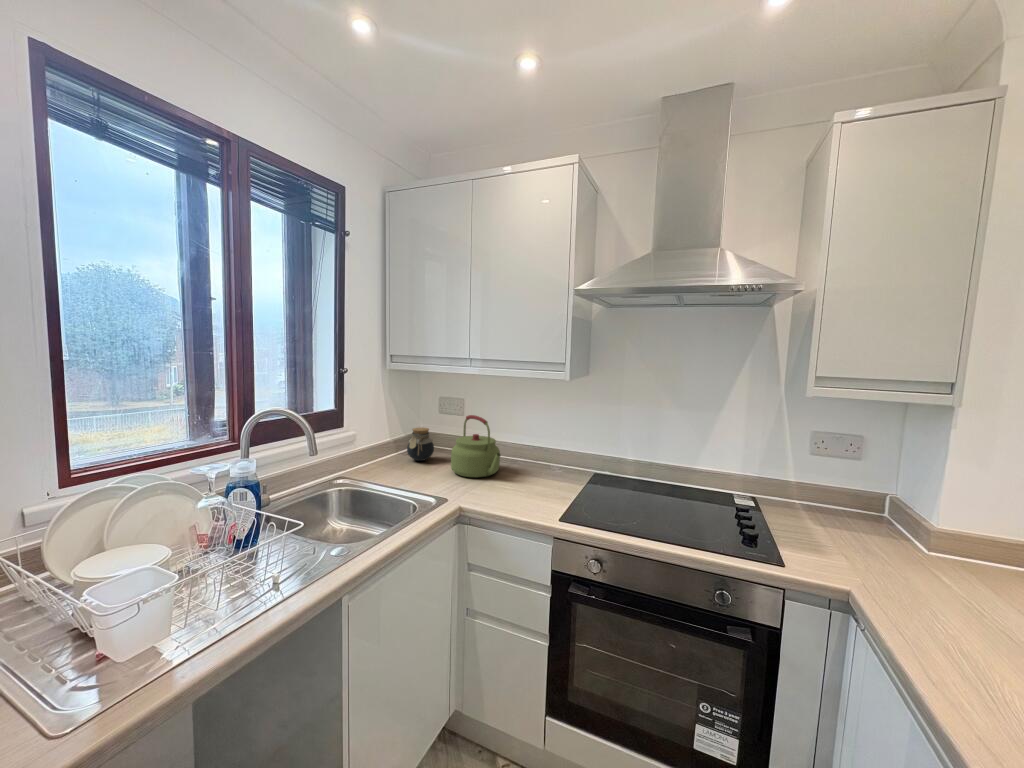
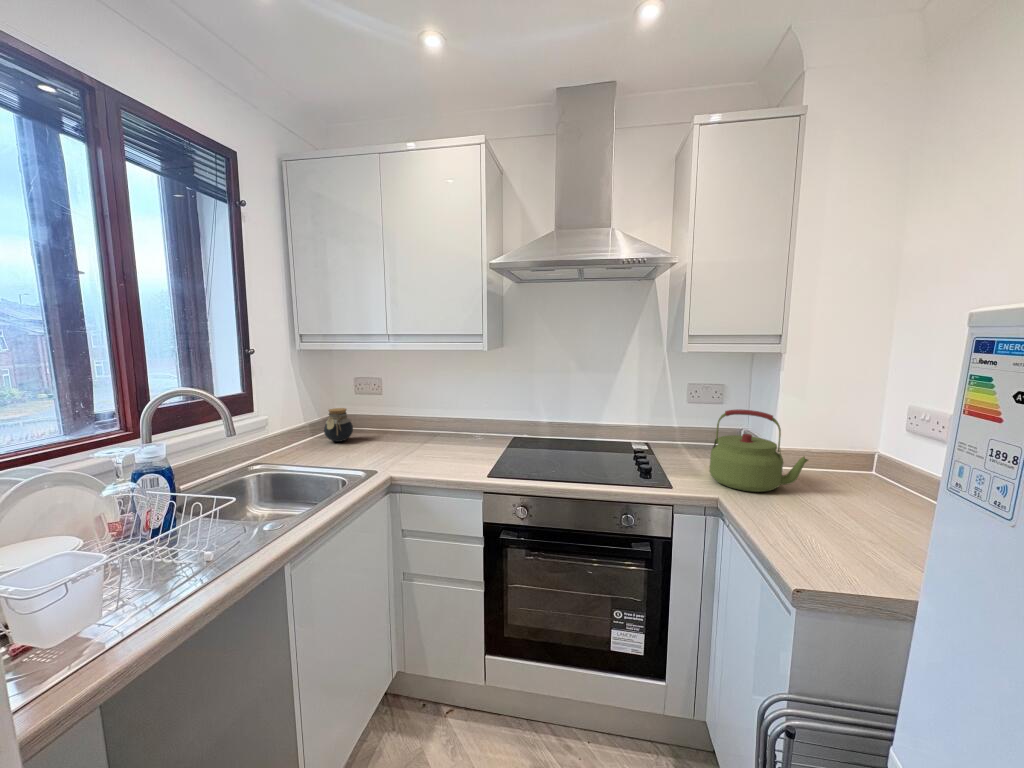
kettle: present [451,415,501,477] -> present [709,409,808,492]

